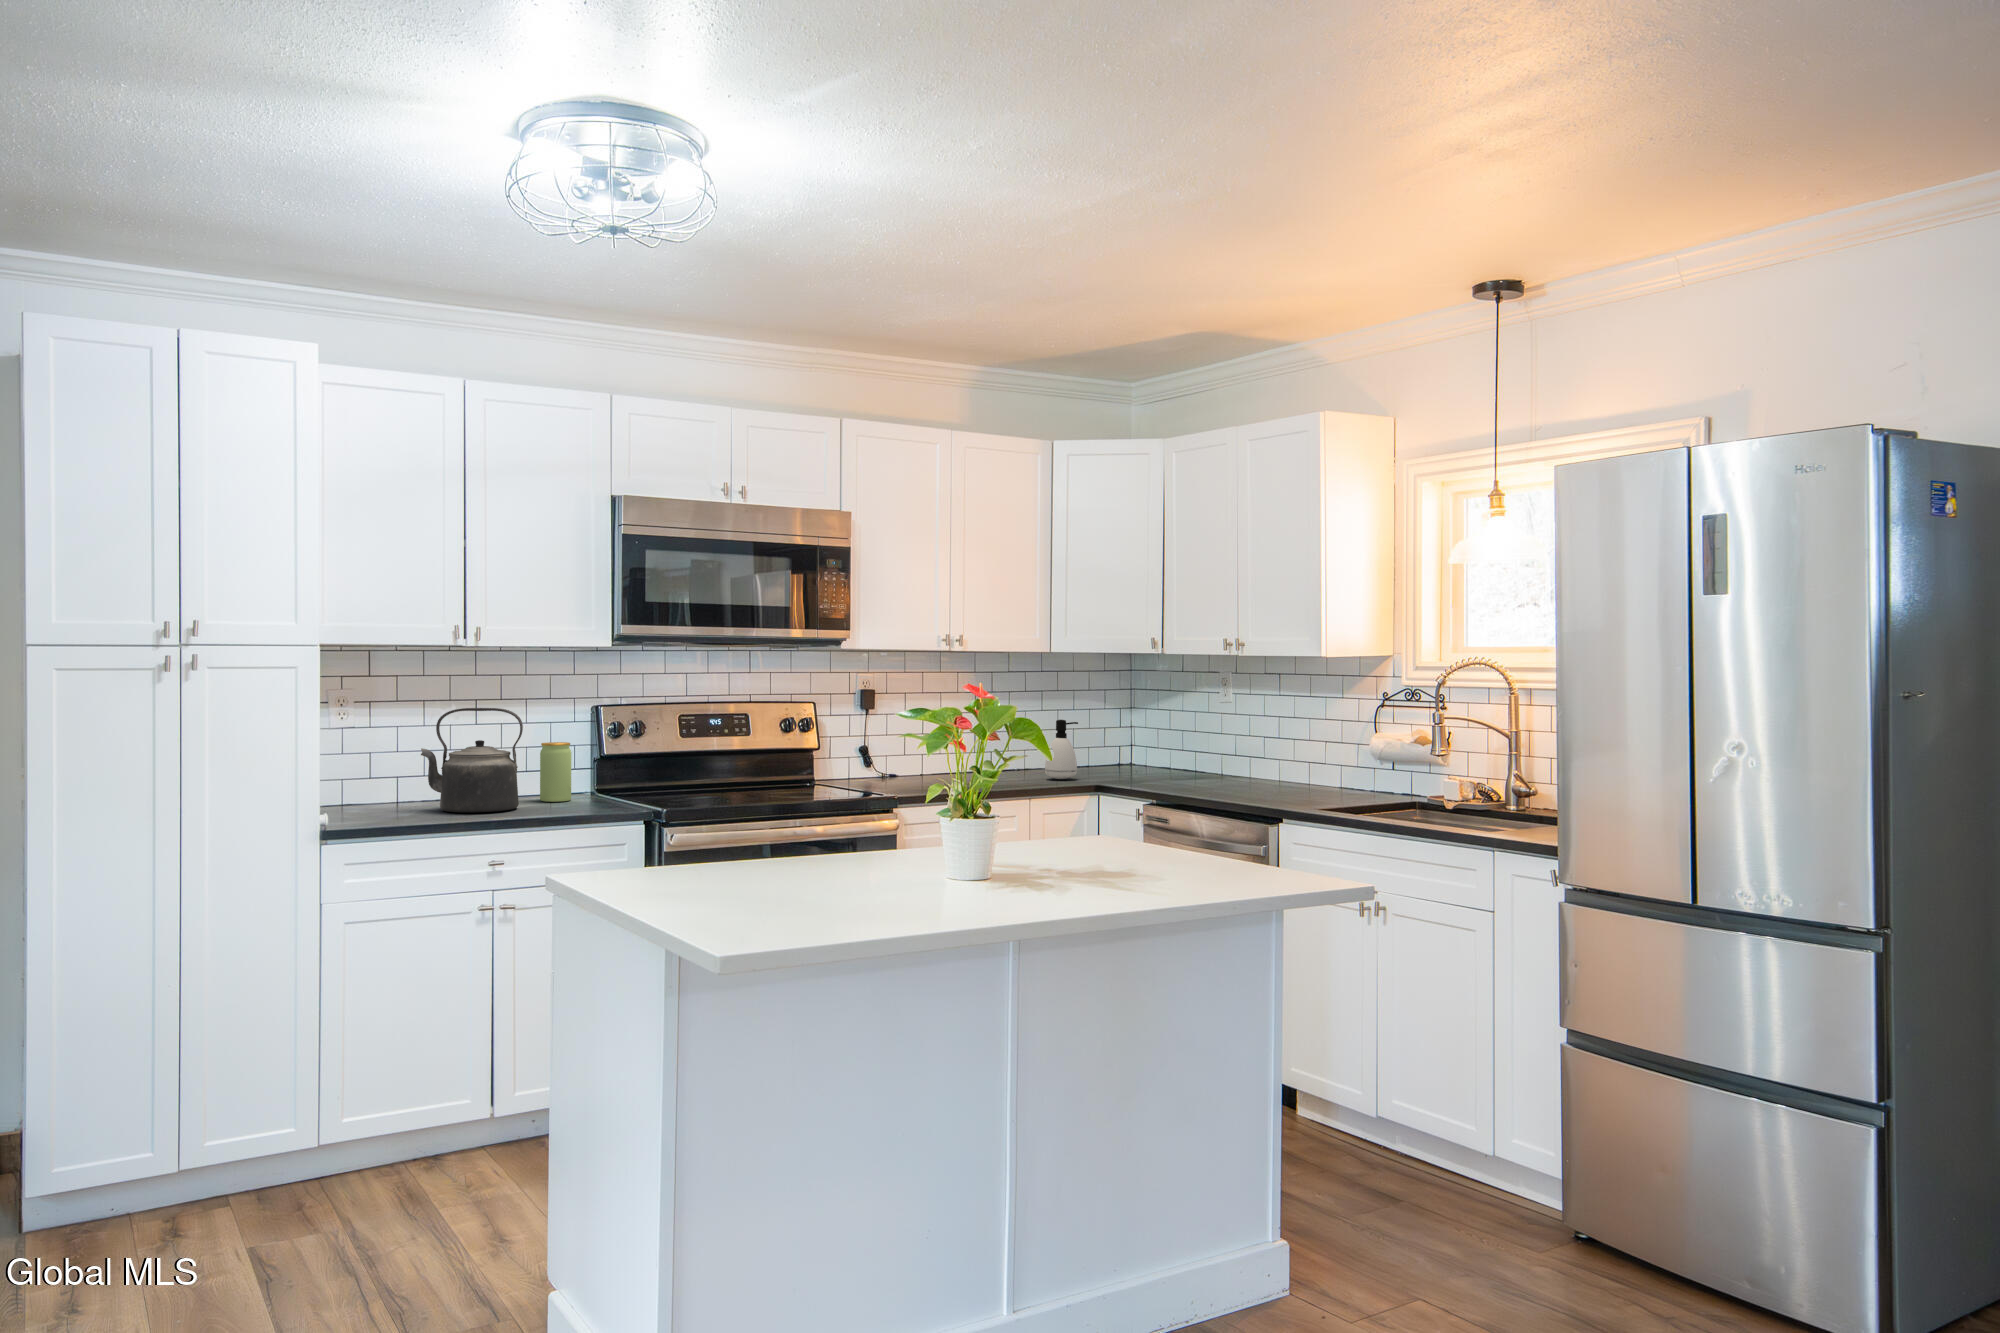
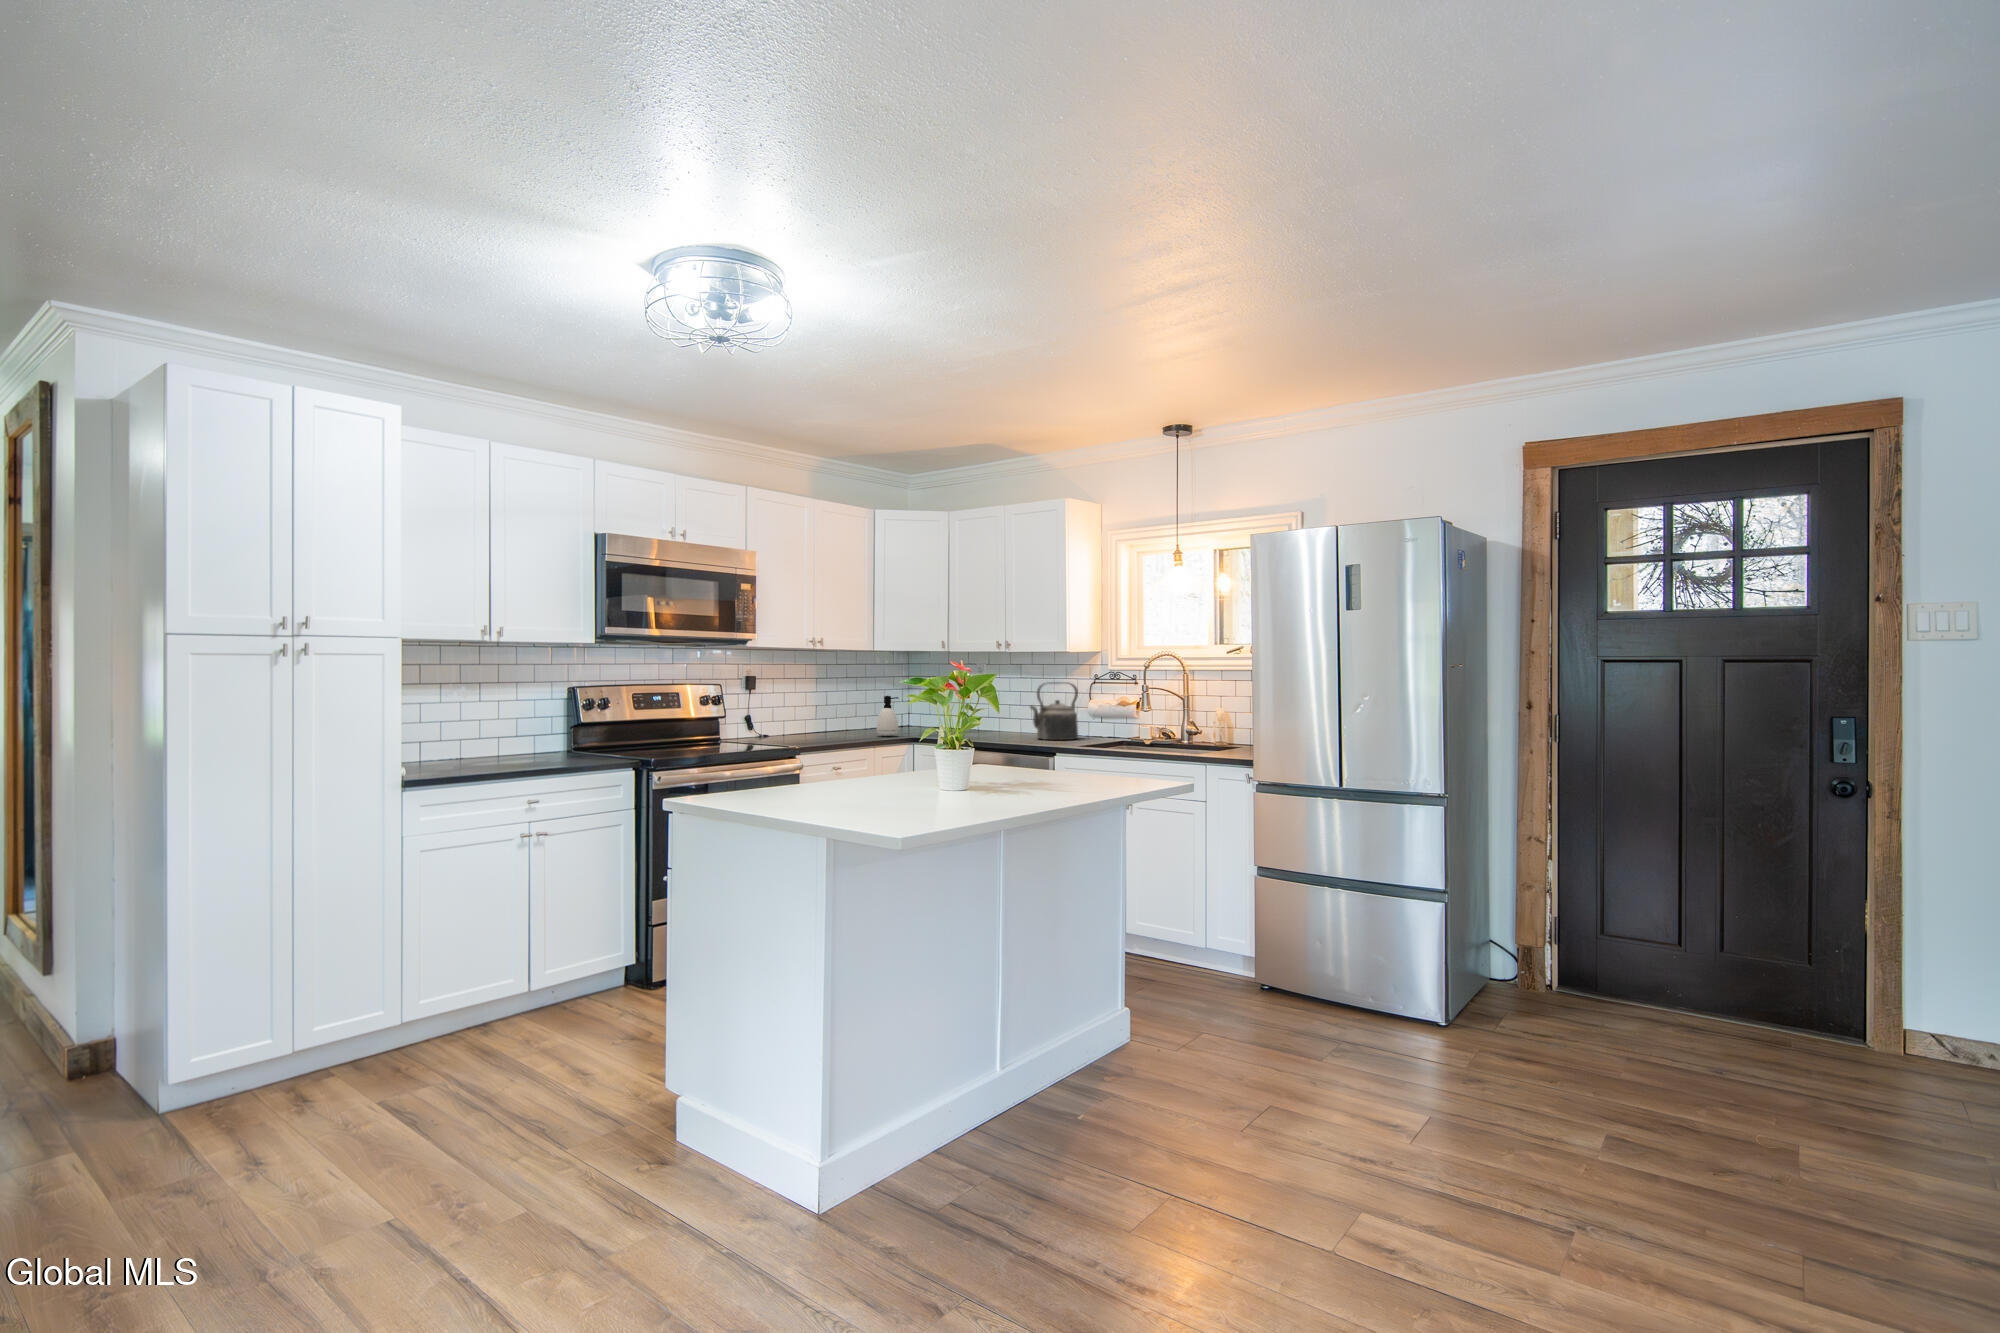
kettle: present [421,708,523,813] -> present [1030,682,1078,740]
jar: present [540,742,571,802] -> none [538,714,562,758]

